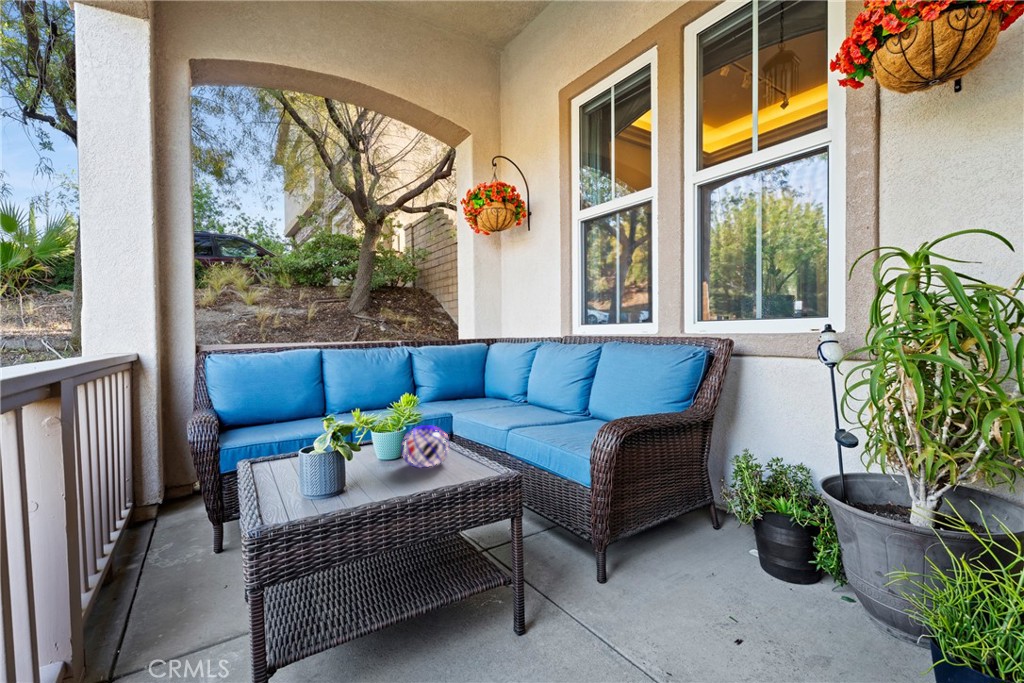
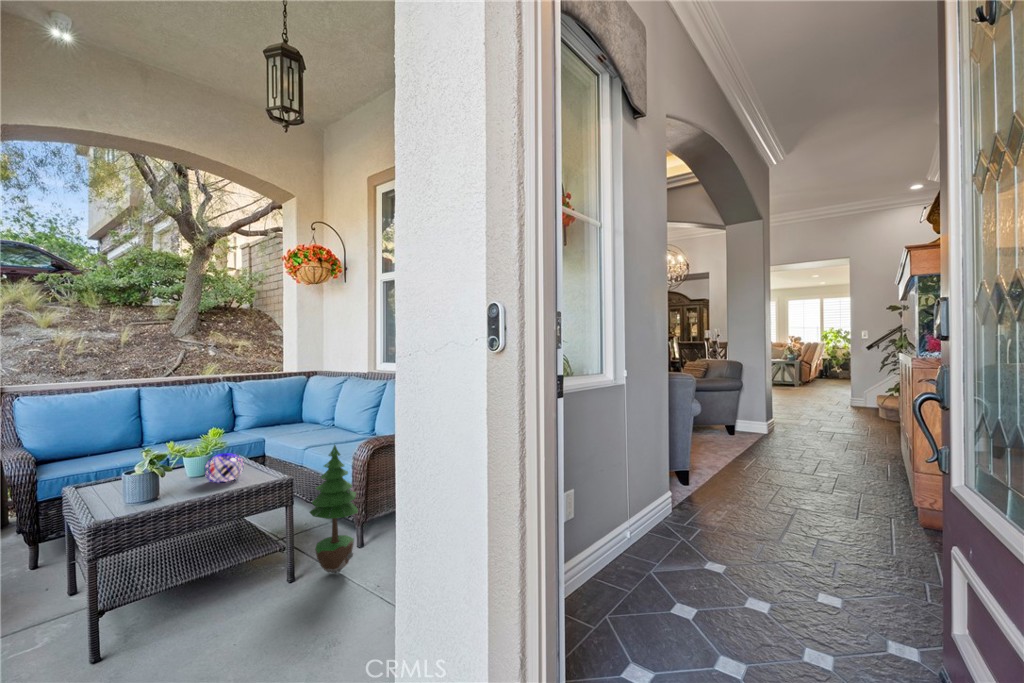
potted tree: none [546,415,621,619] -> present [310,445,358,573]

